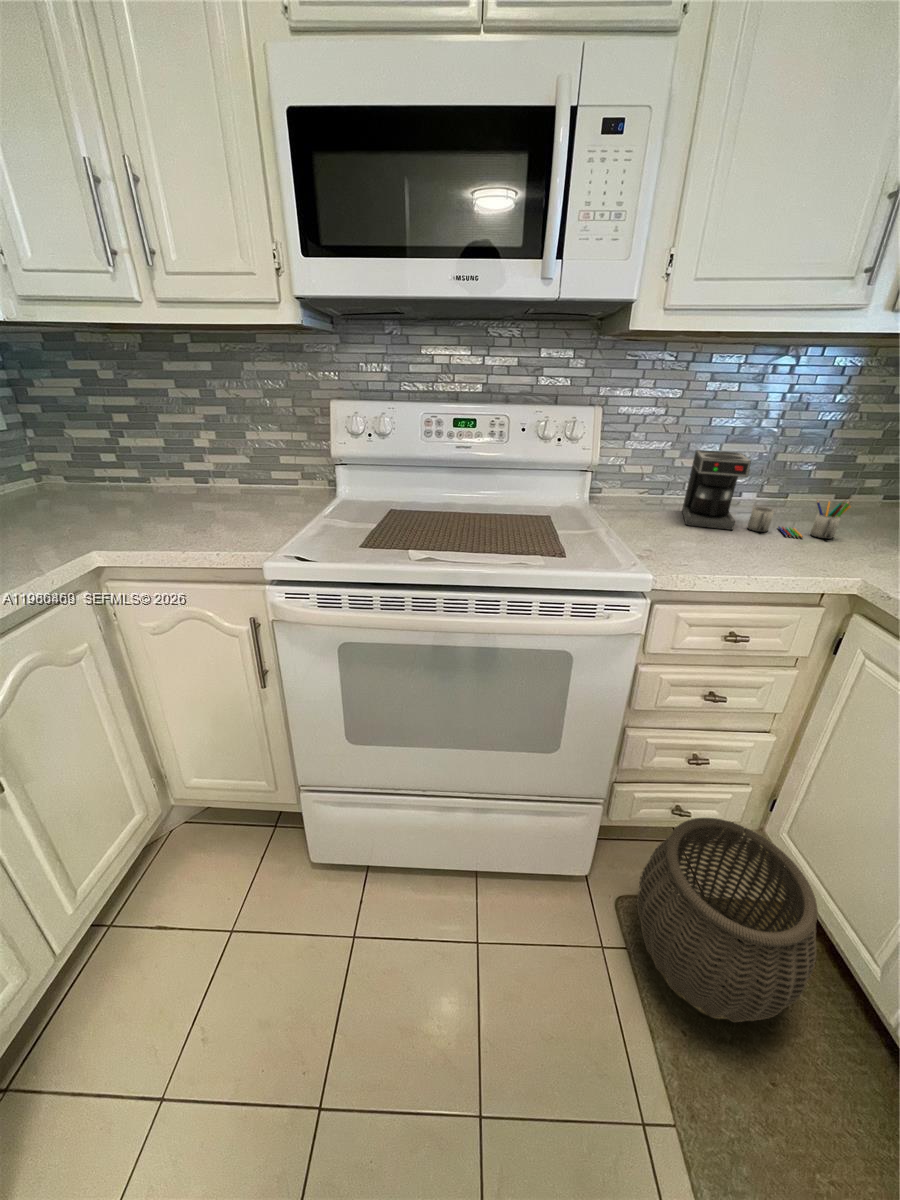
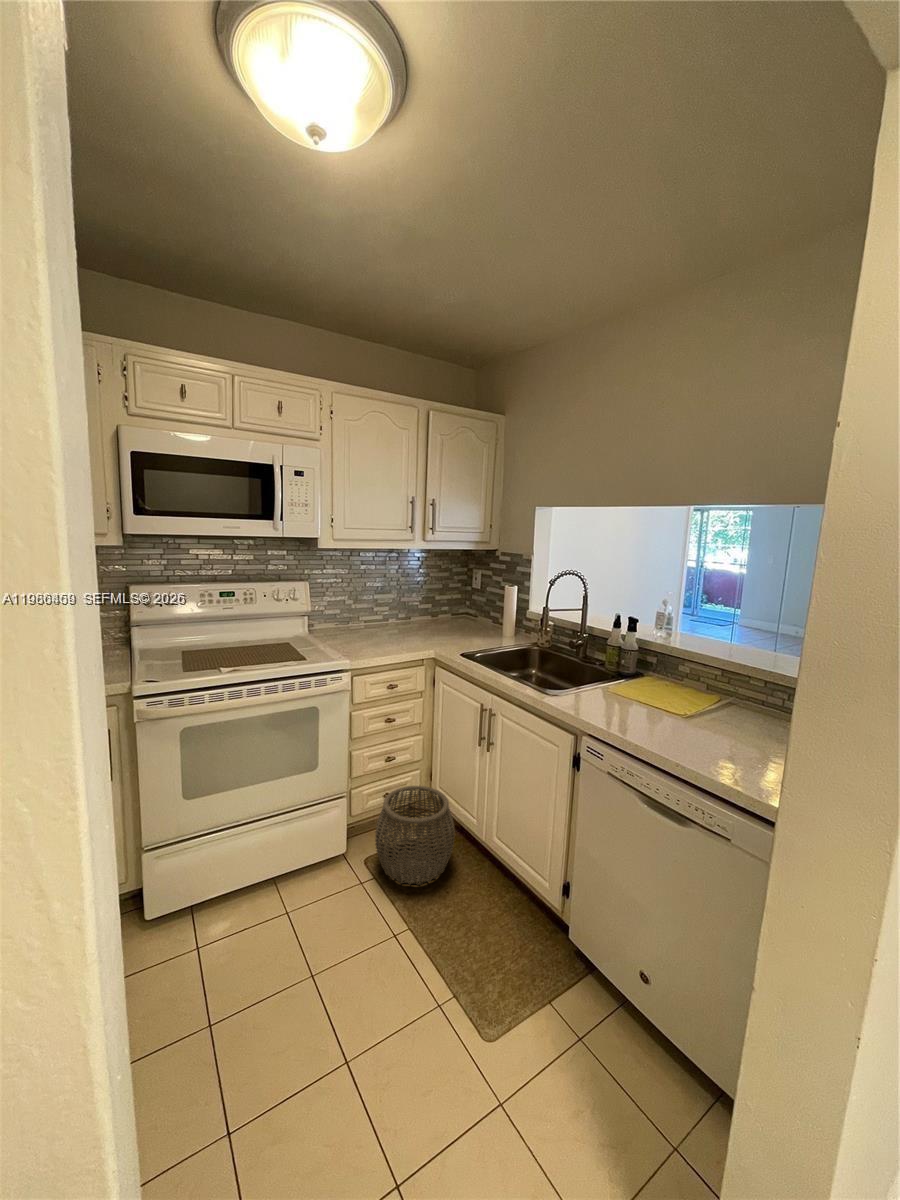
coffee maker: present [682,450,851,539] -> none [359,600,429,639]

